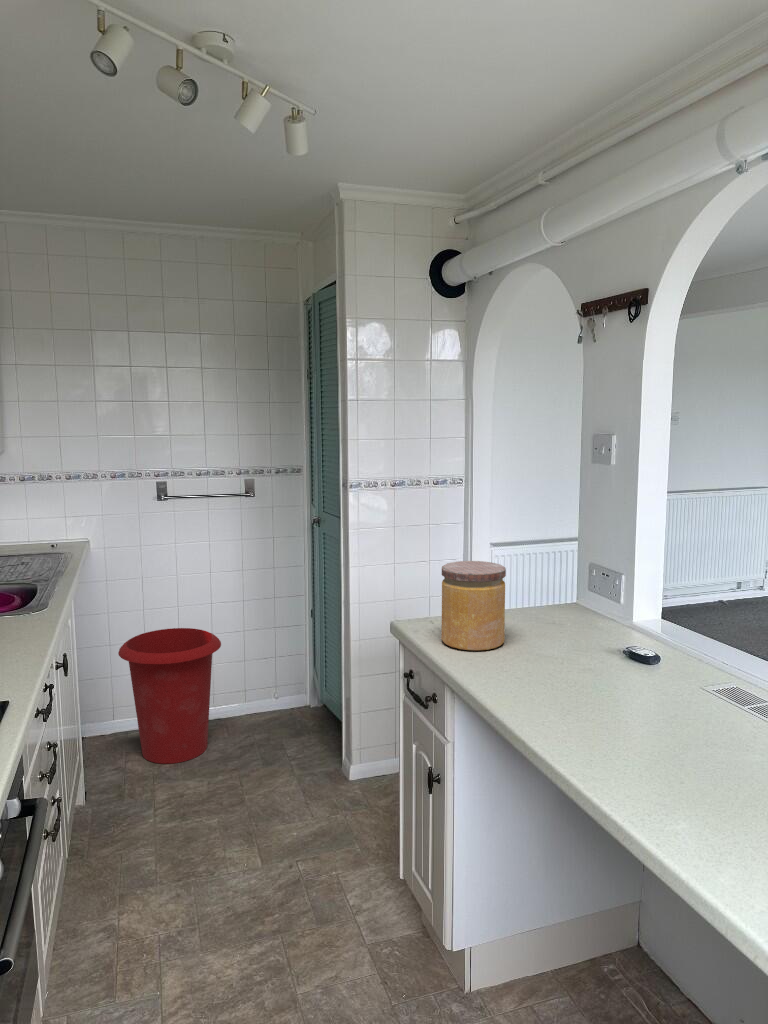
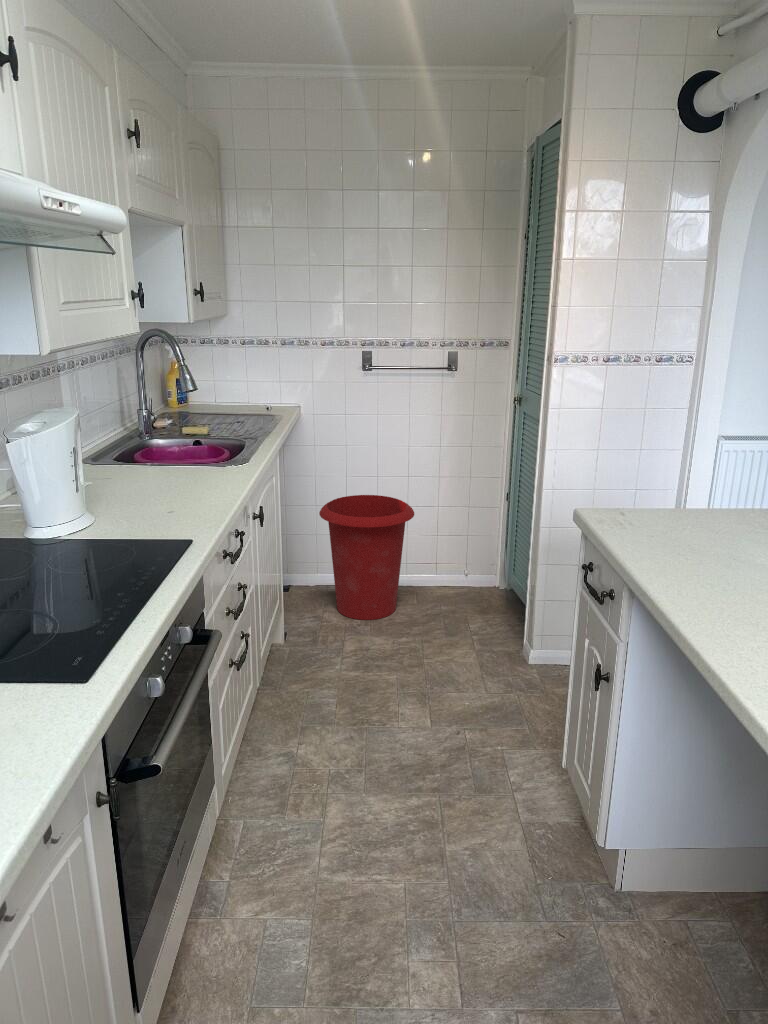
jar: present [442,561,506,650] -> none [631,446,718,548]

